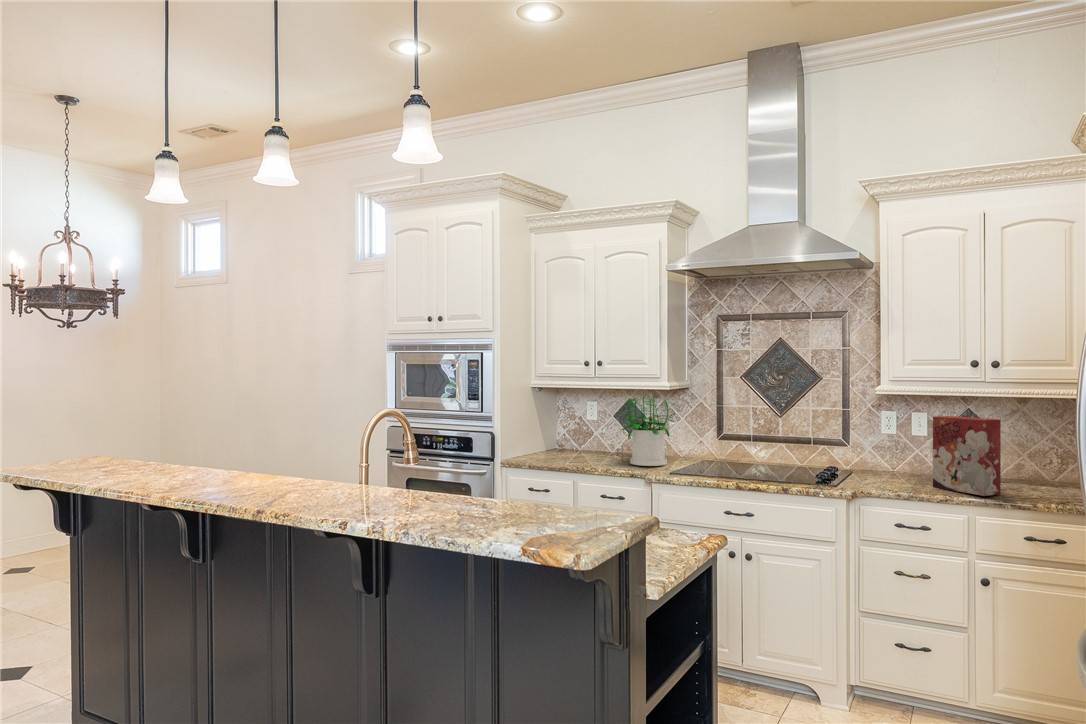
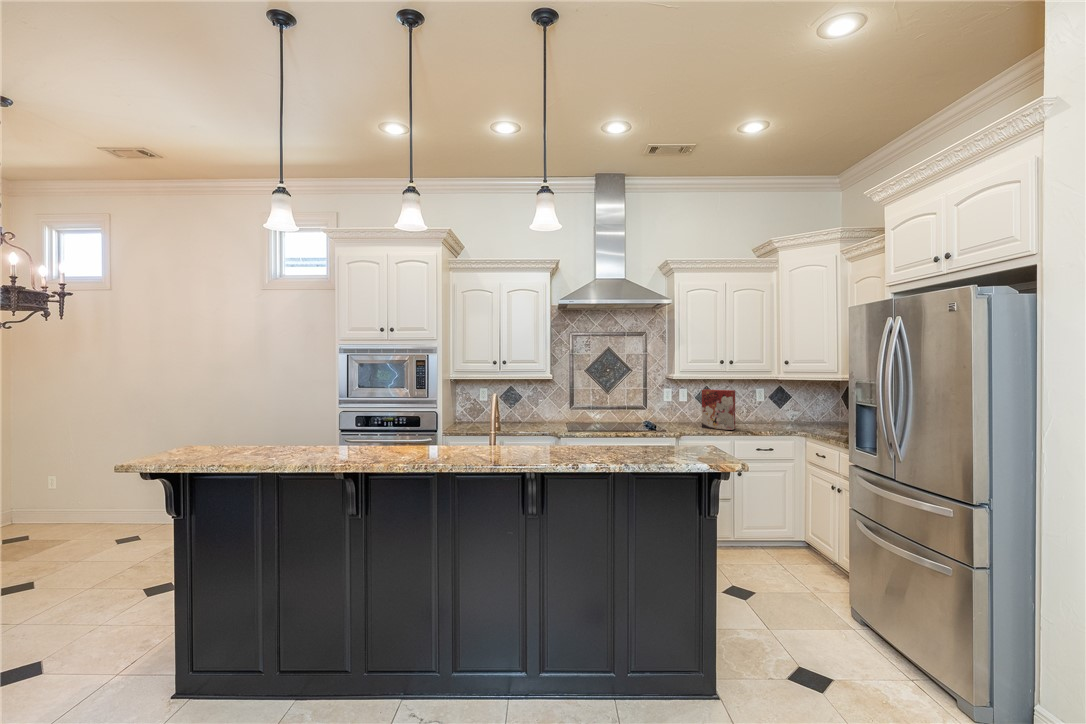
potted plant: present [622,396,675,466] -> none [518,383,550,428]

